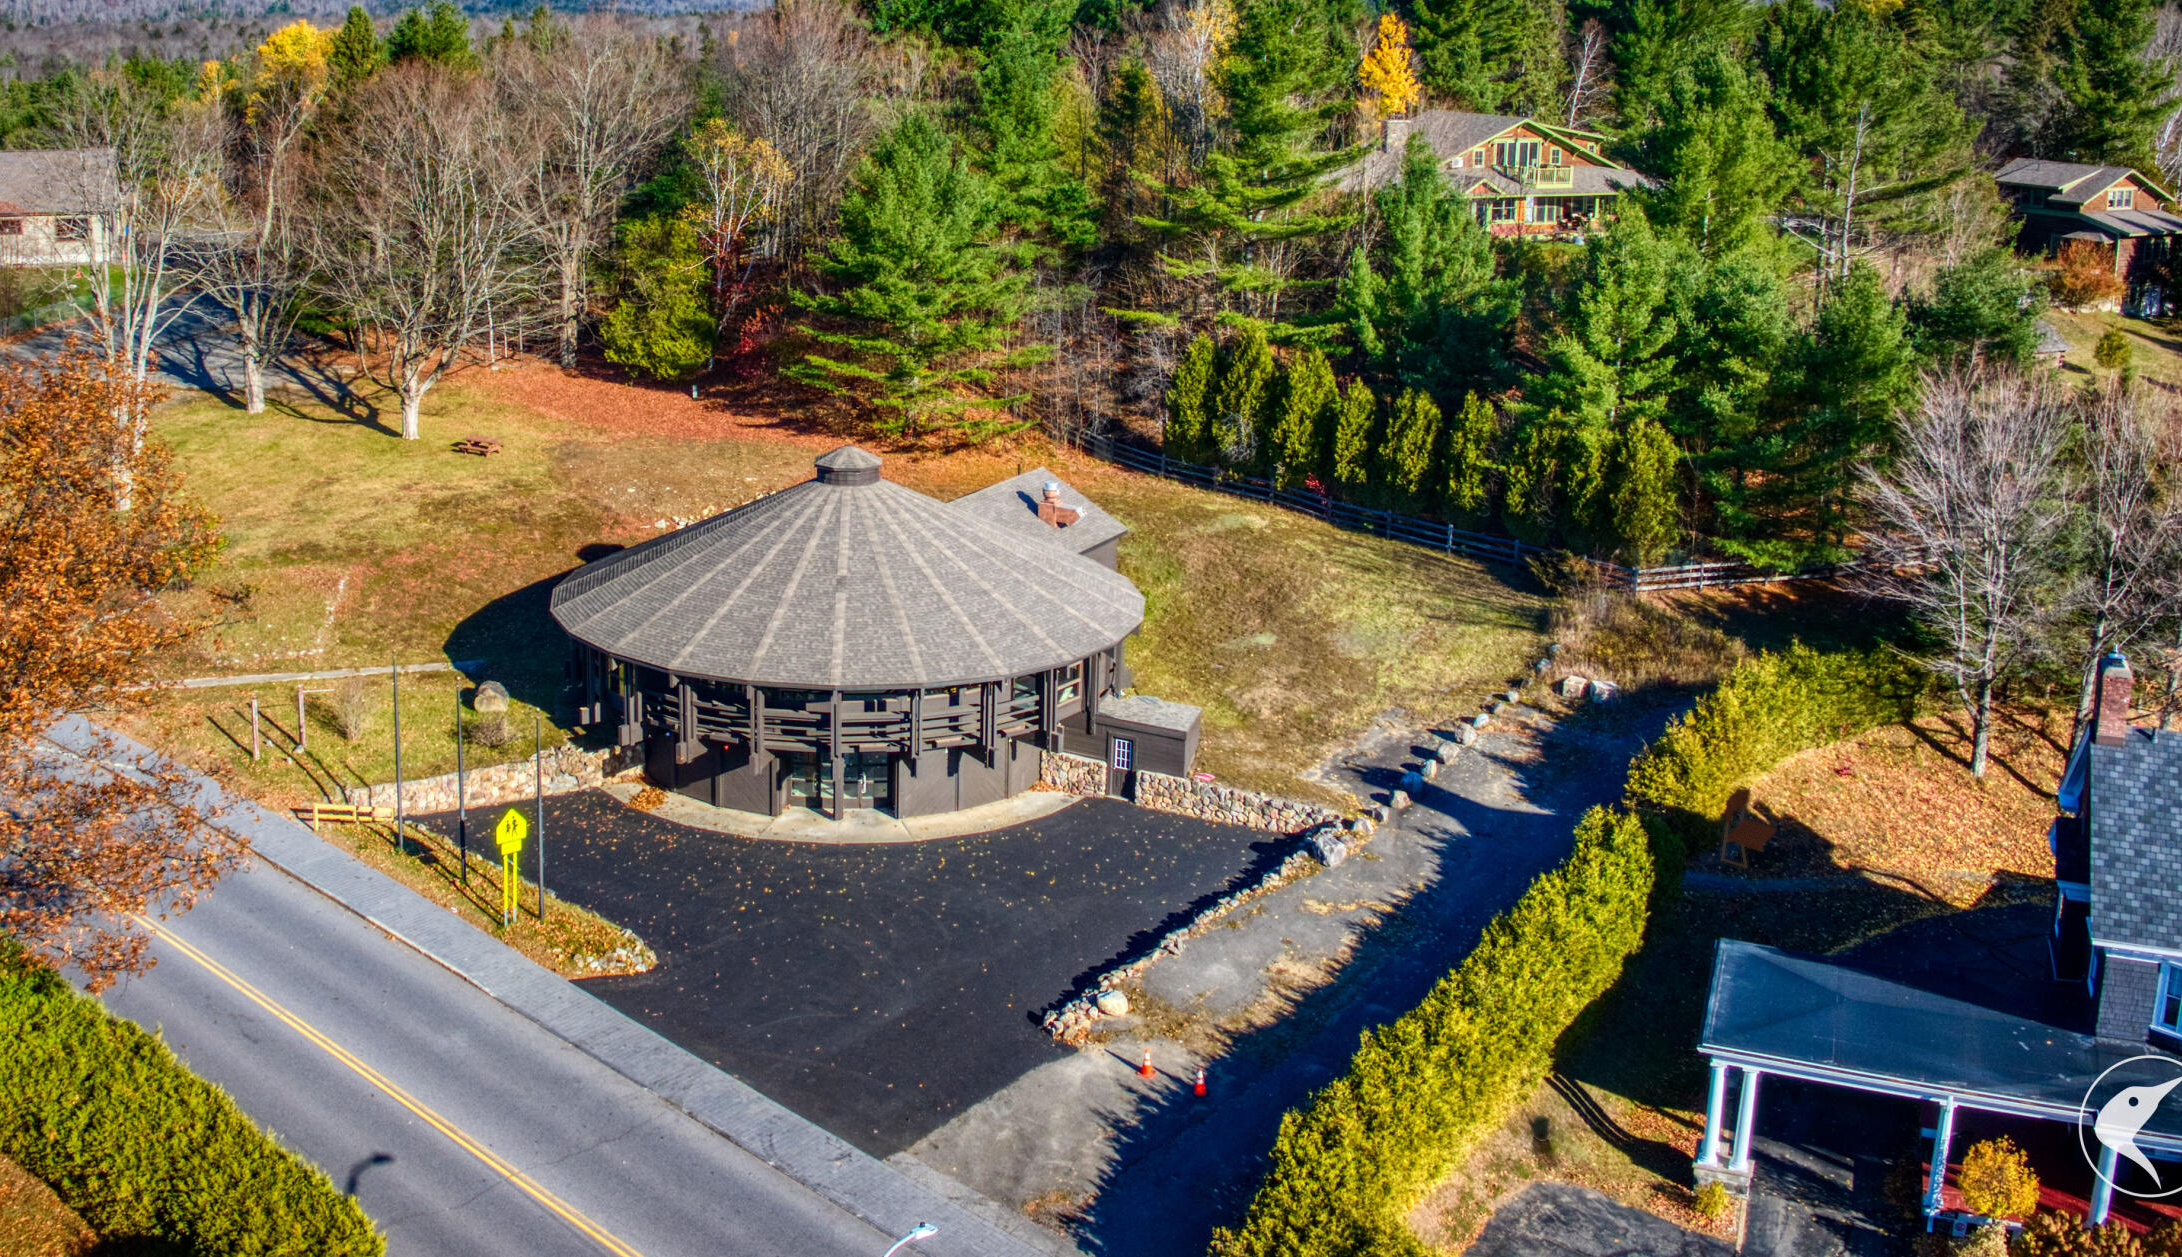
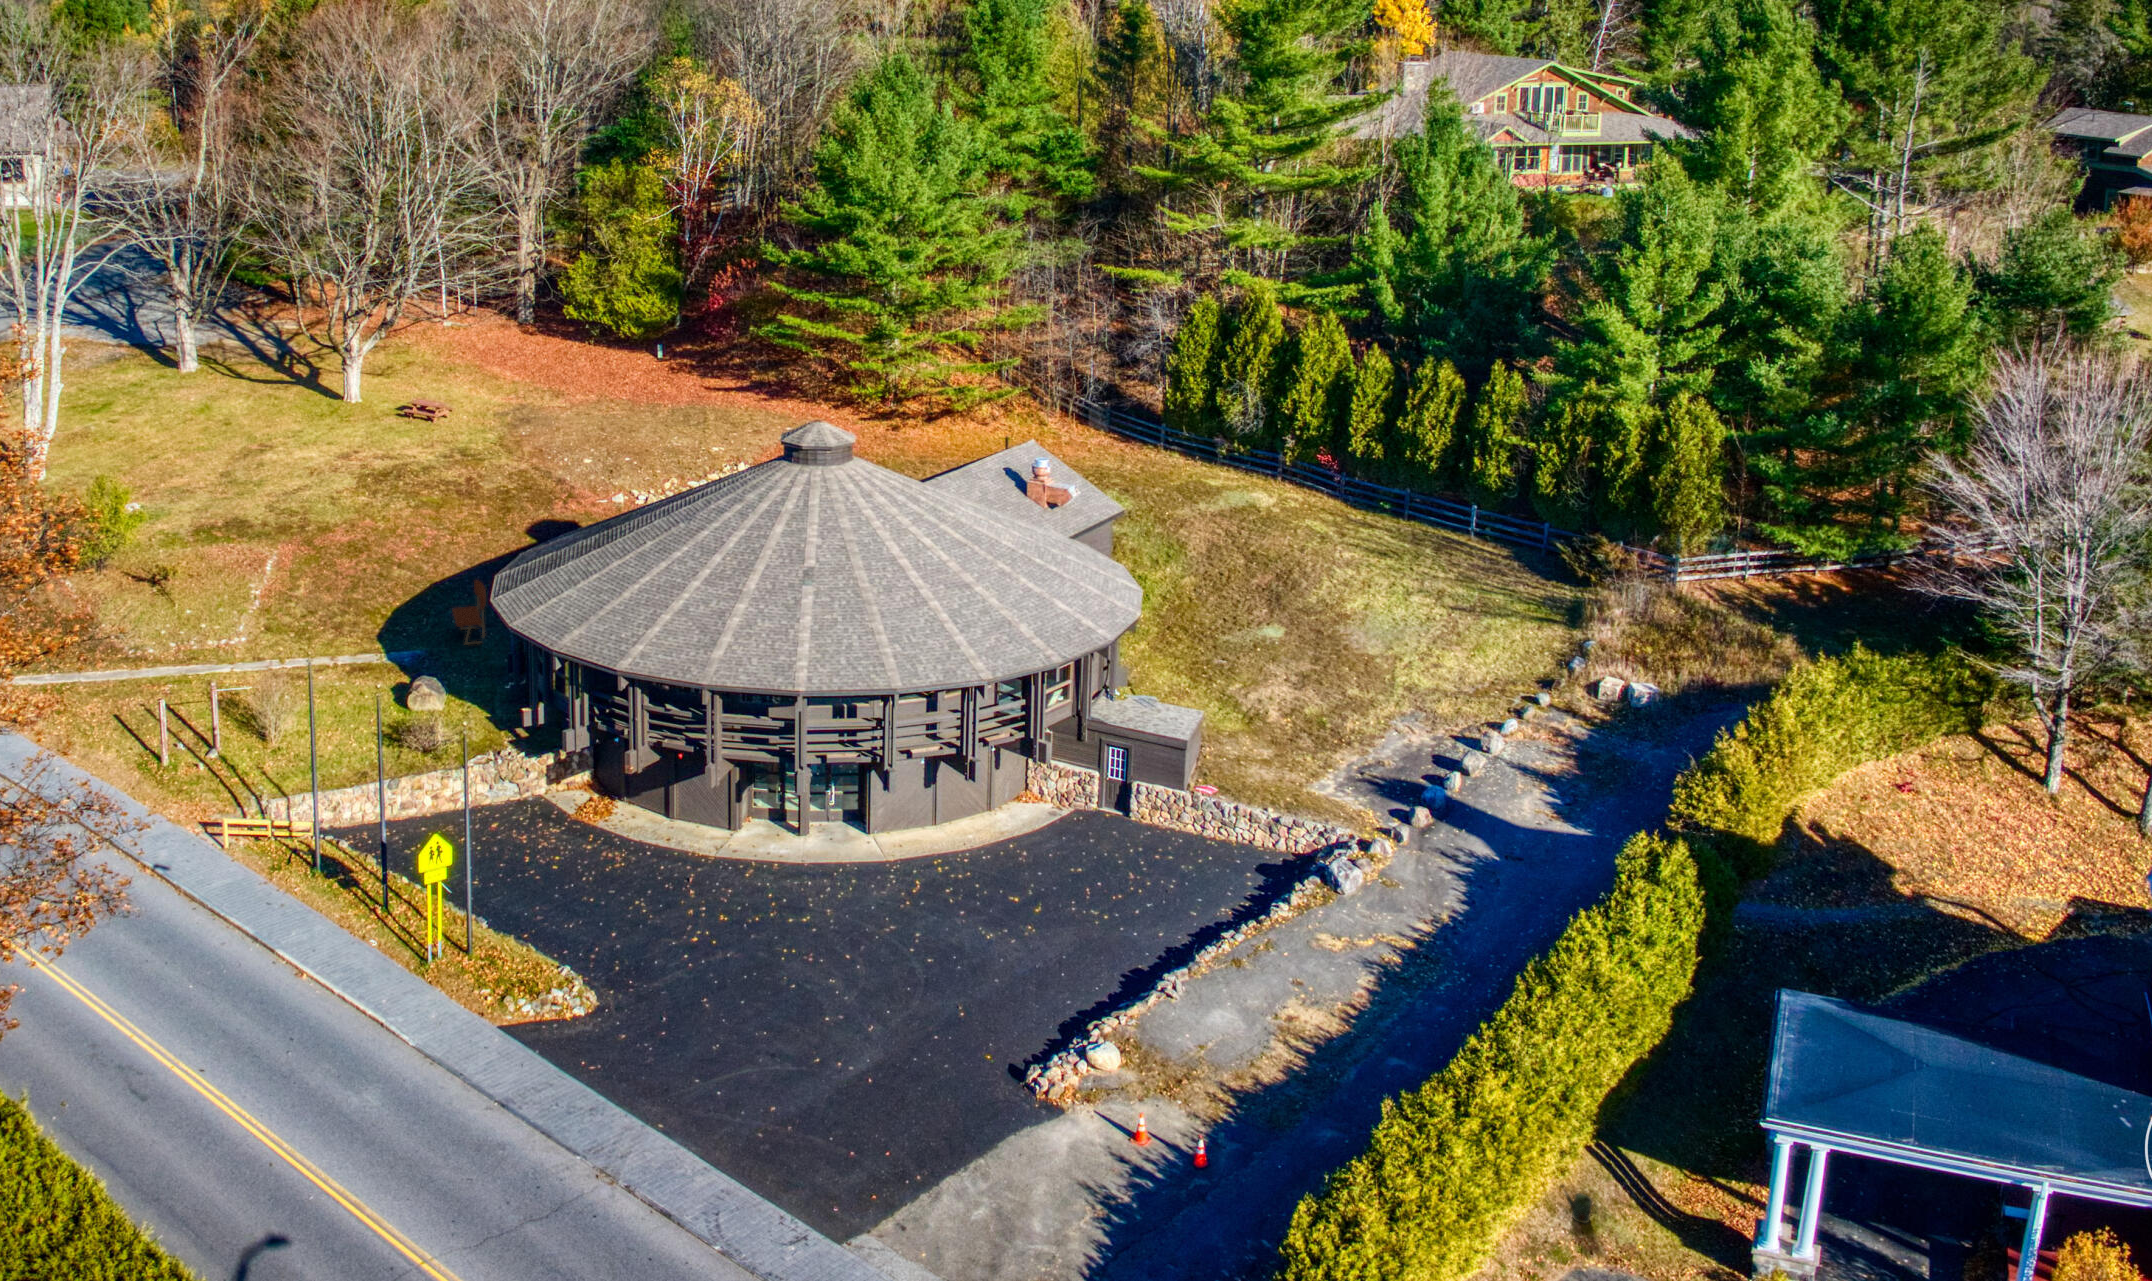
bench: present [1721,788,1776,868] -> present [452,580,486,645]

